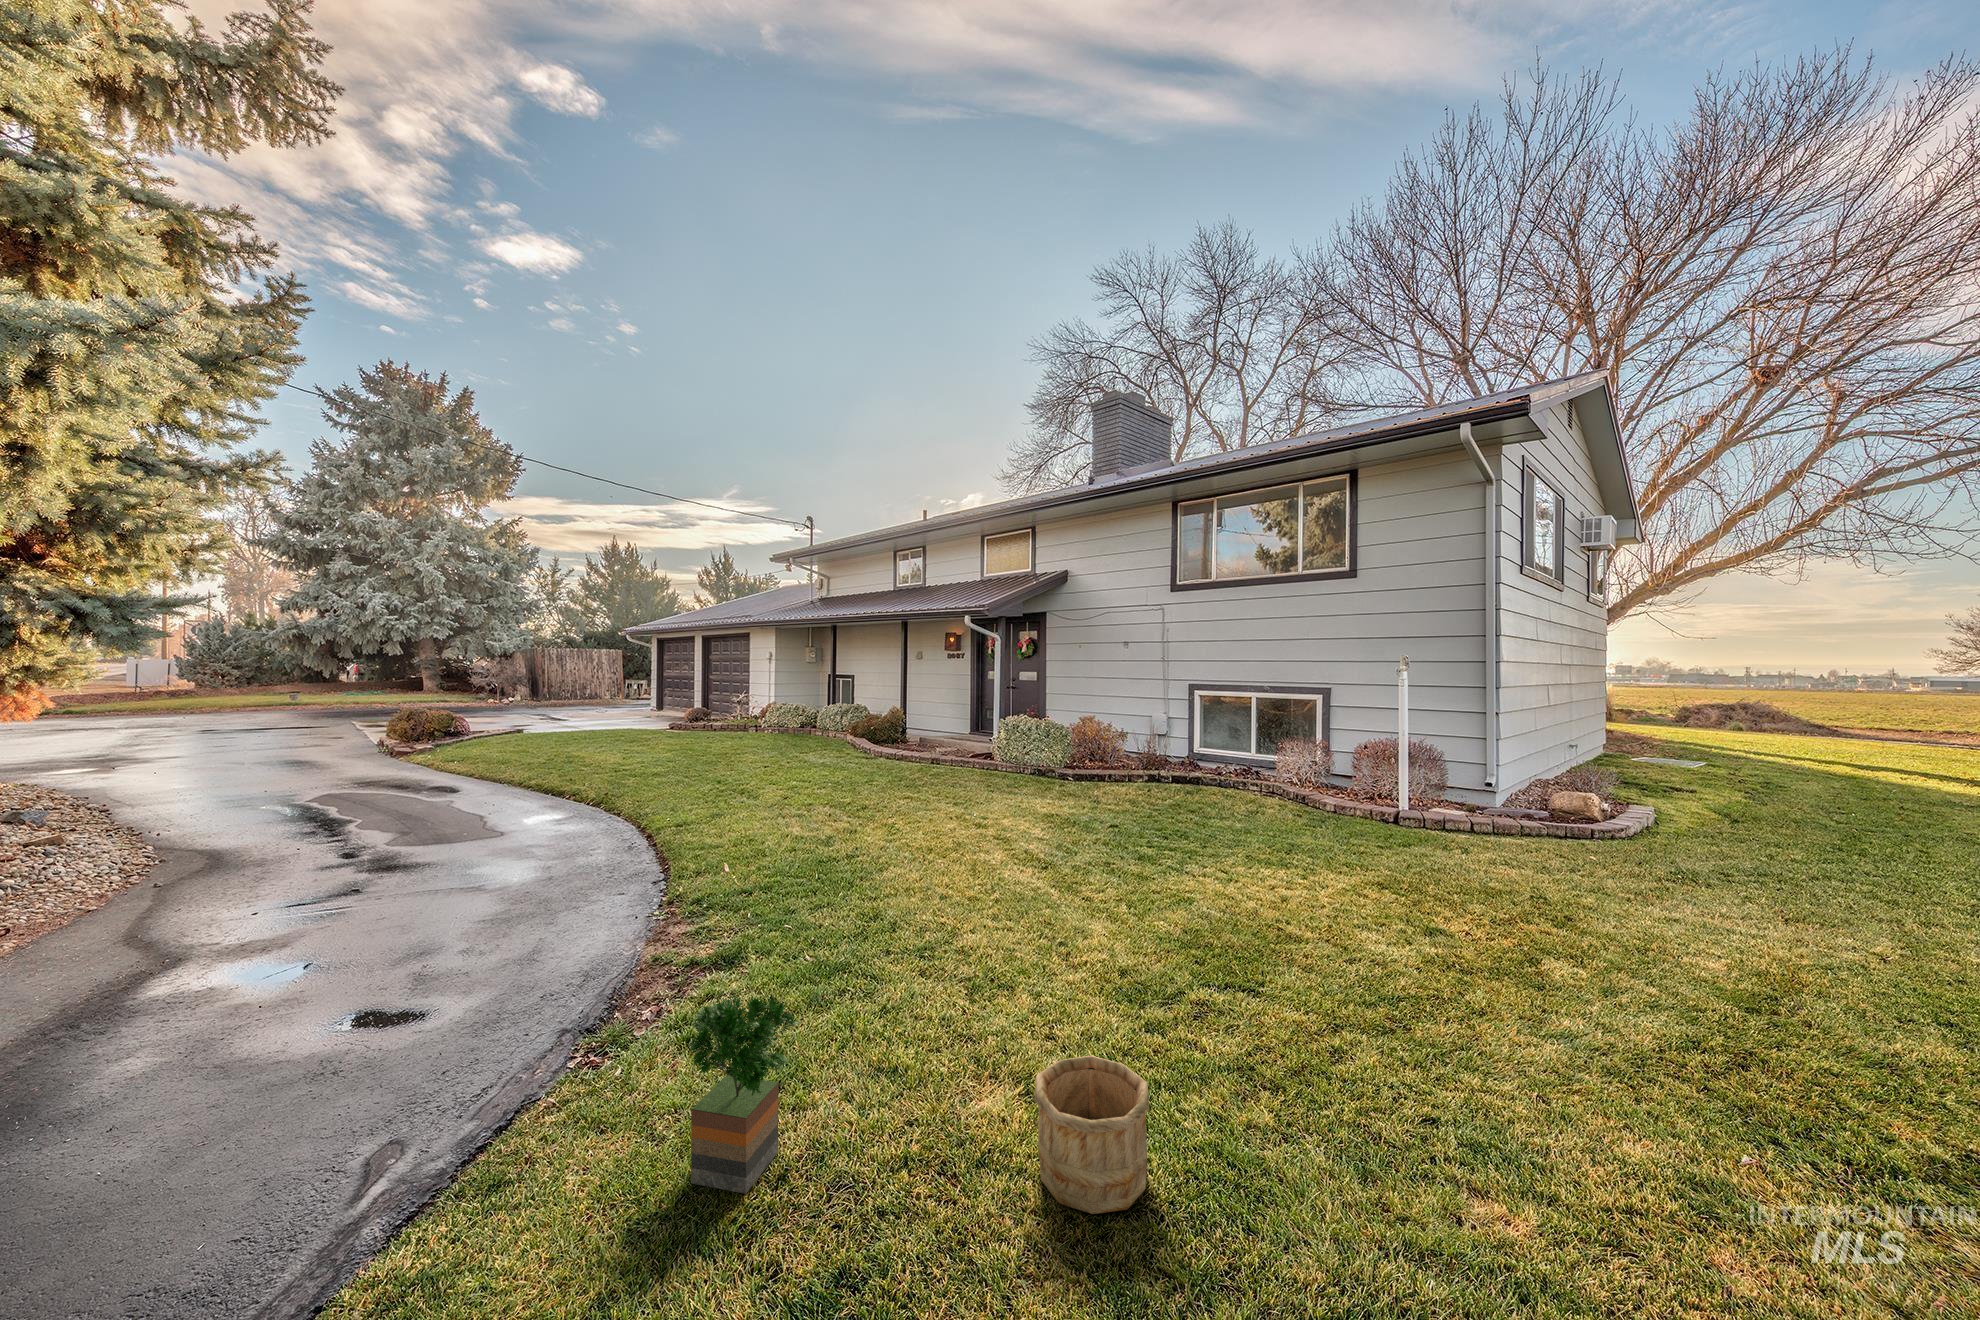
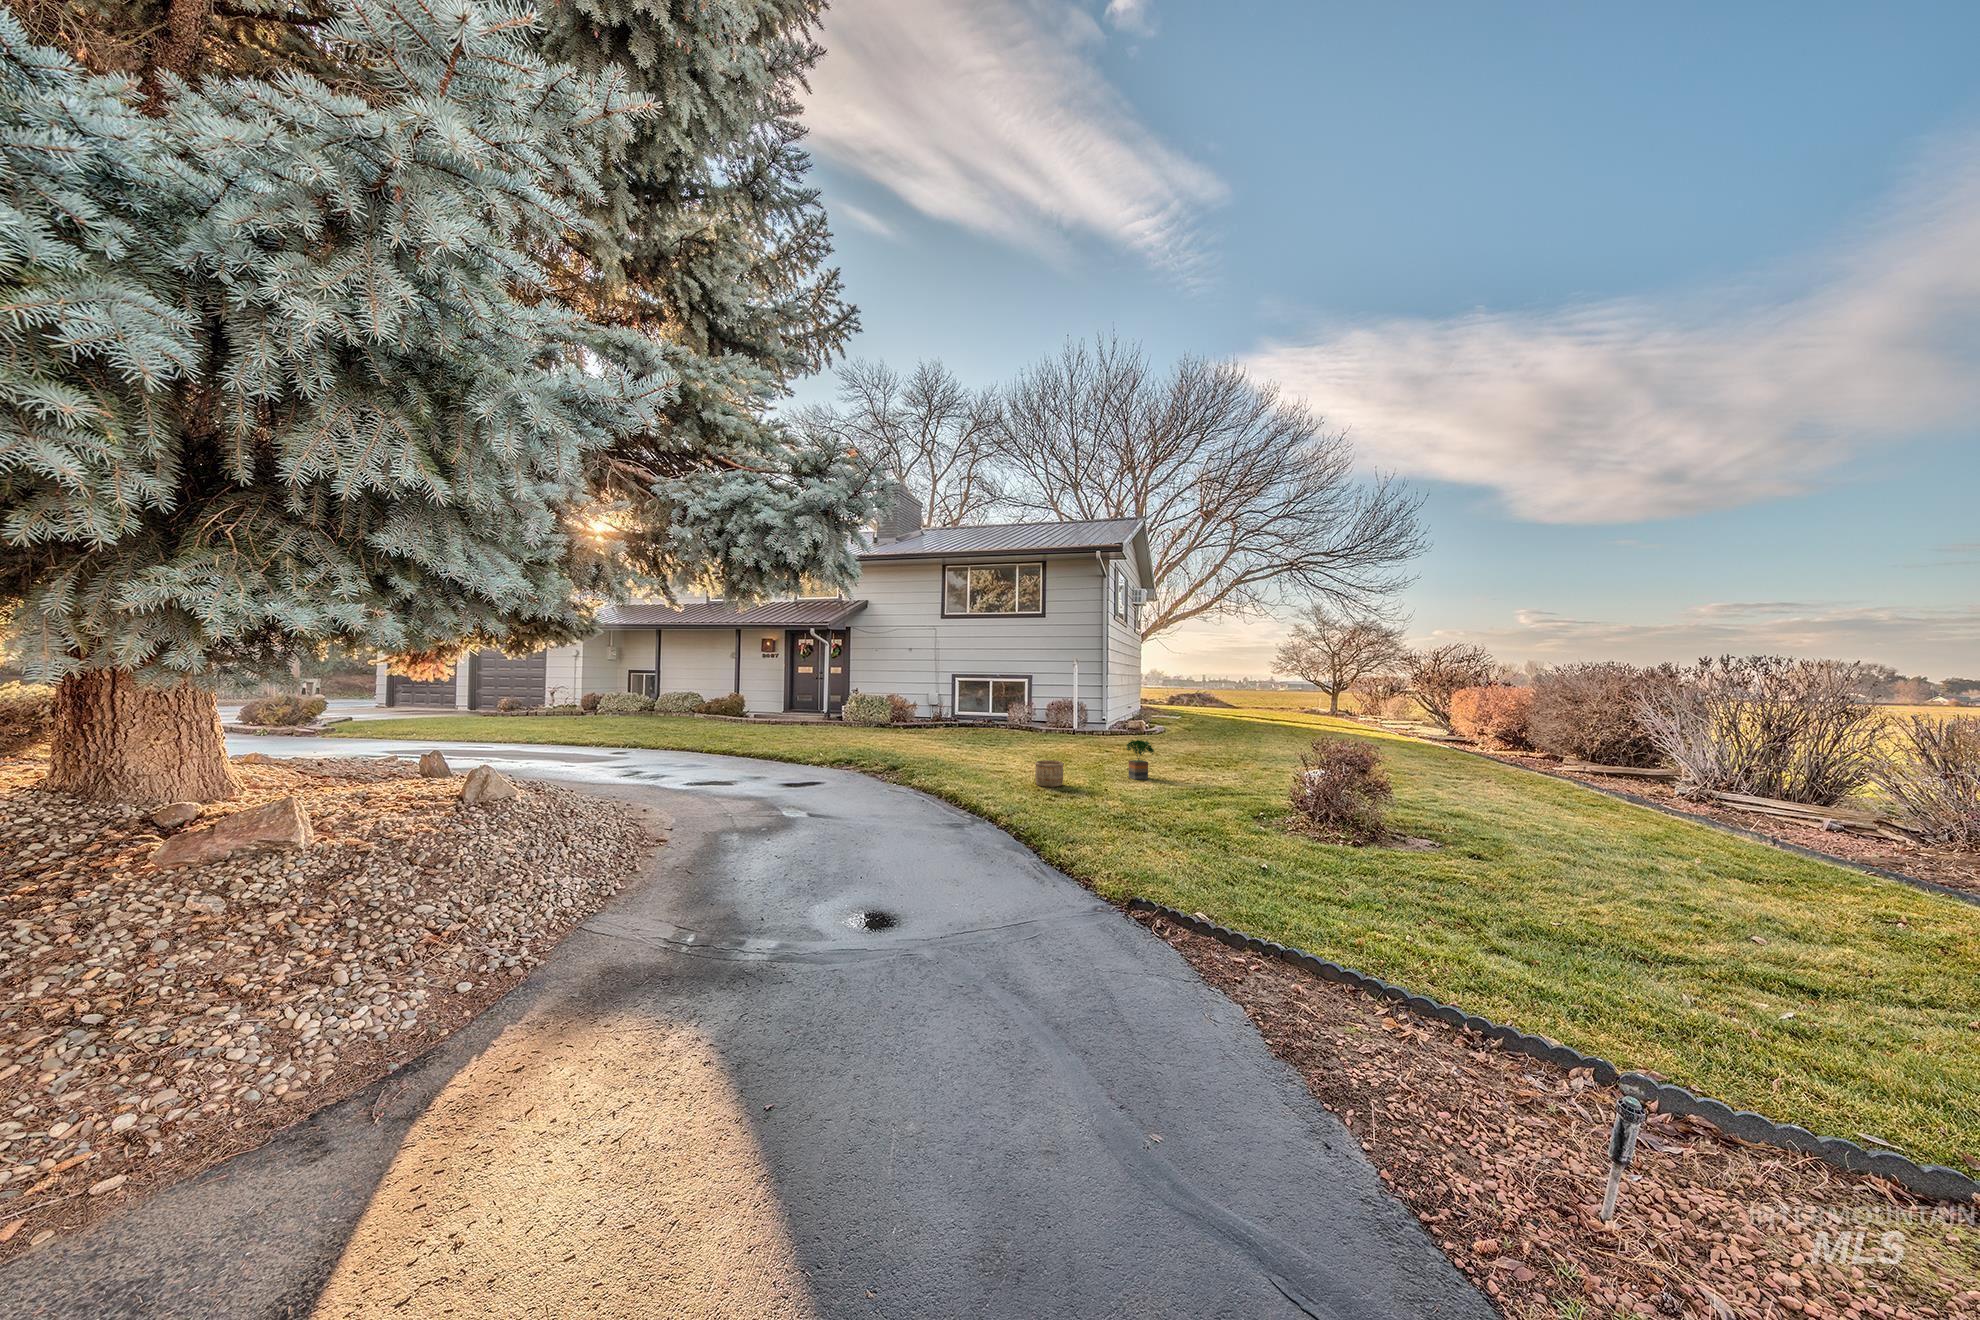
potted tree: present [688,995,799,1194] -> present [1127,740,1154,780]

